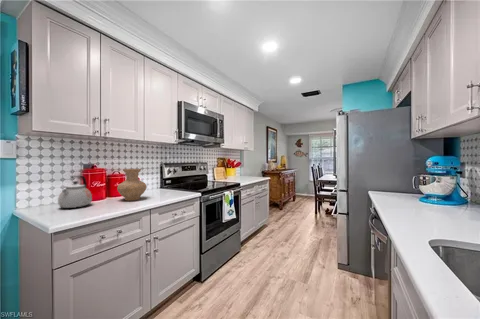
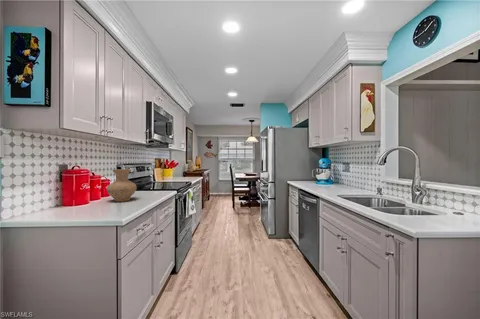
kettle: present [58,176,92,208] -> none [57,177,93,212]

